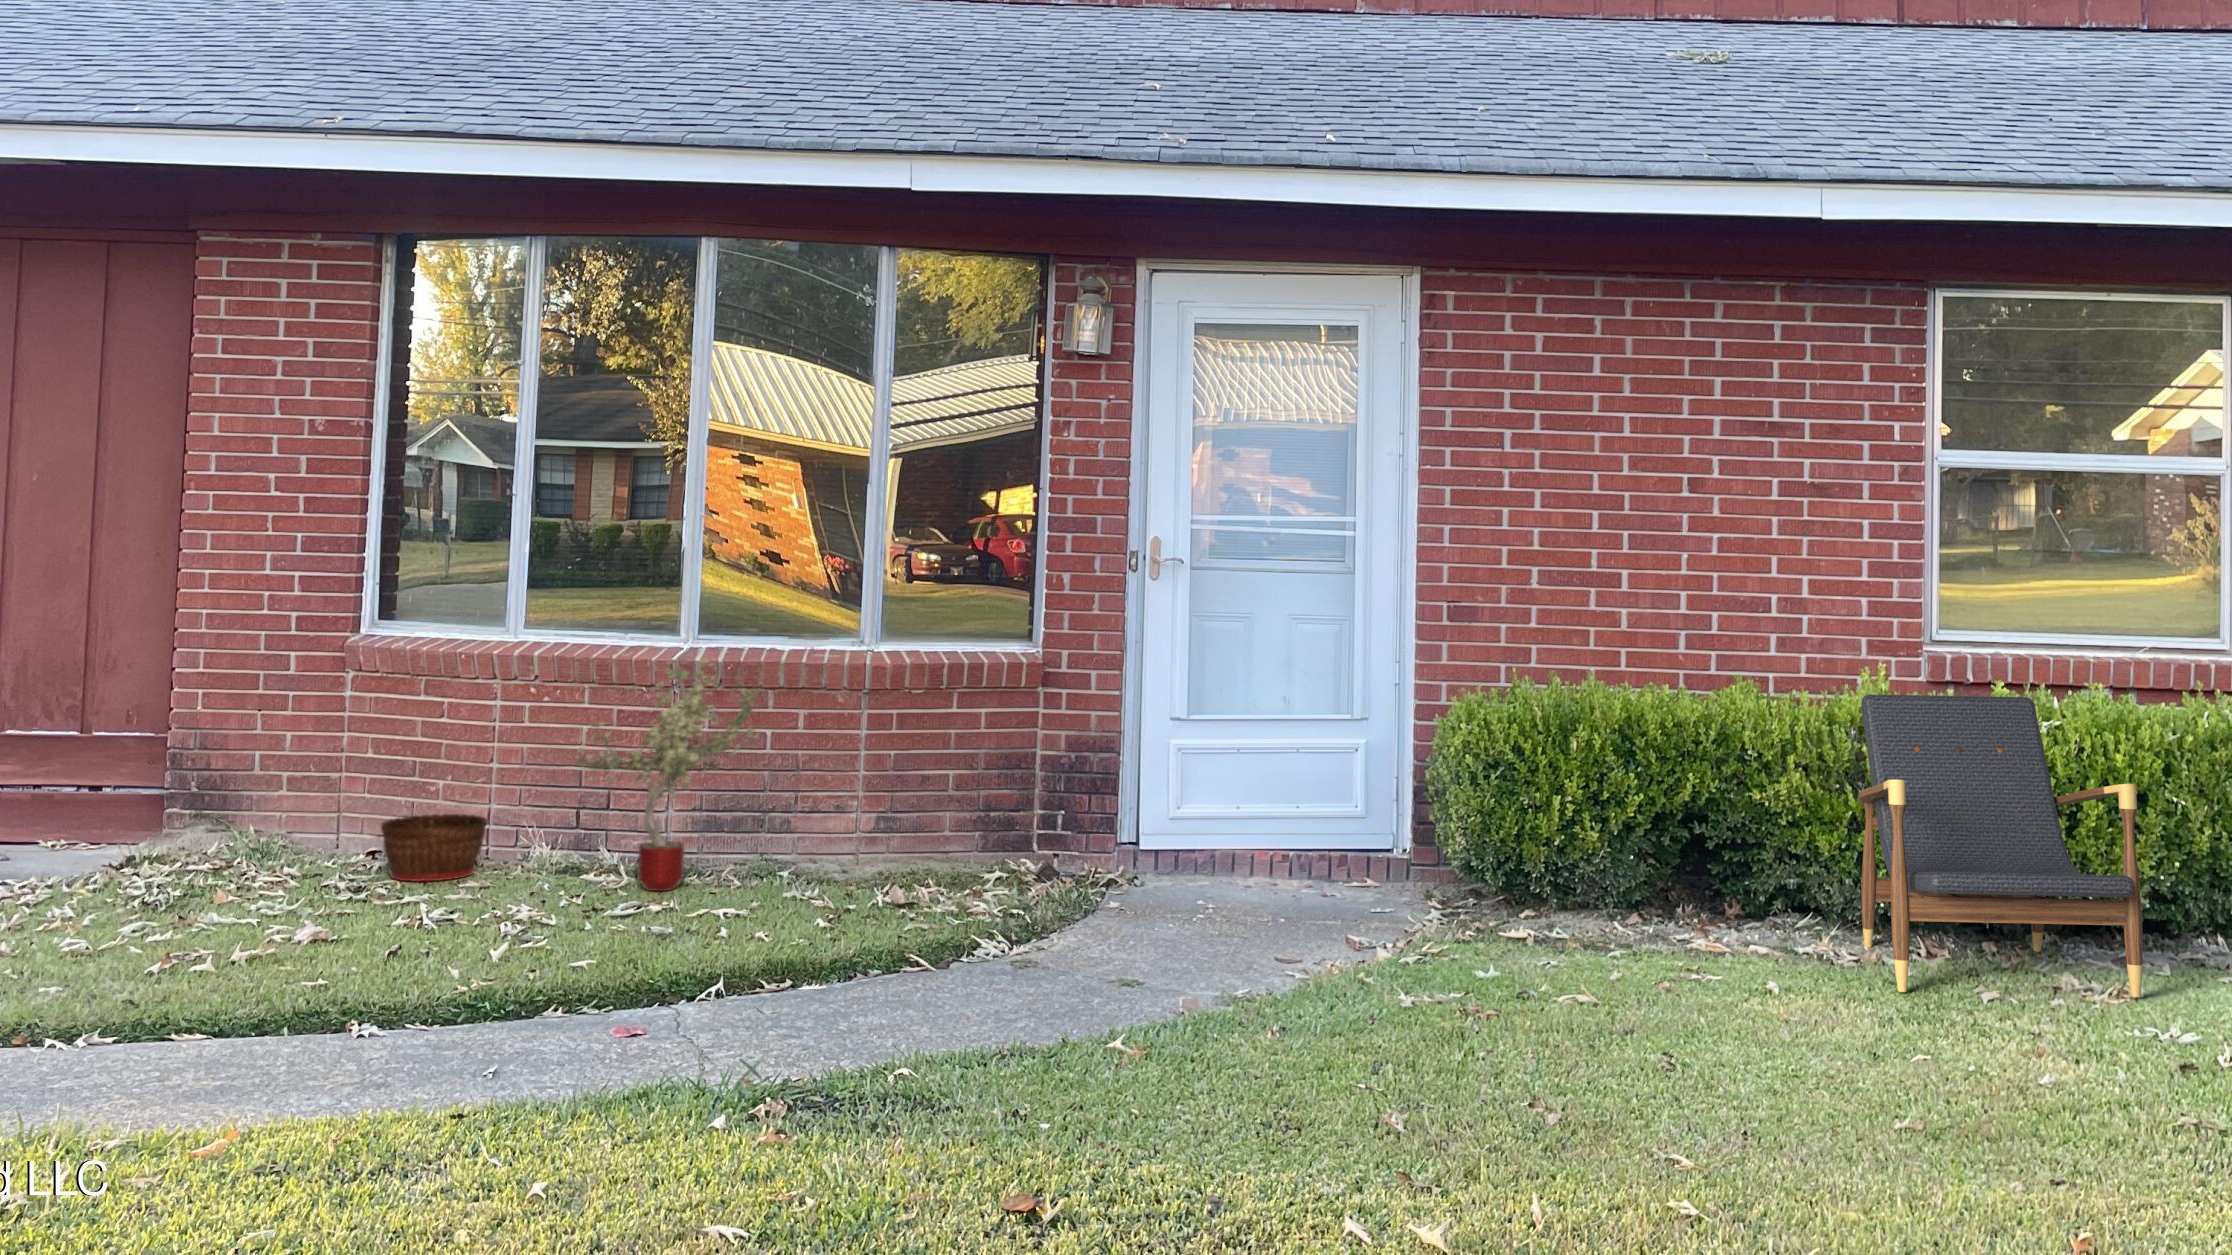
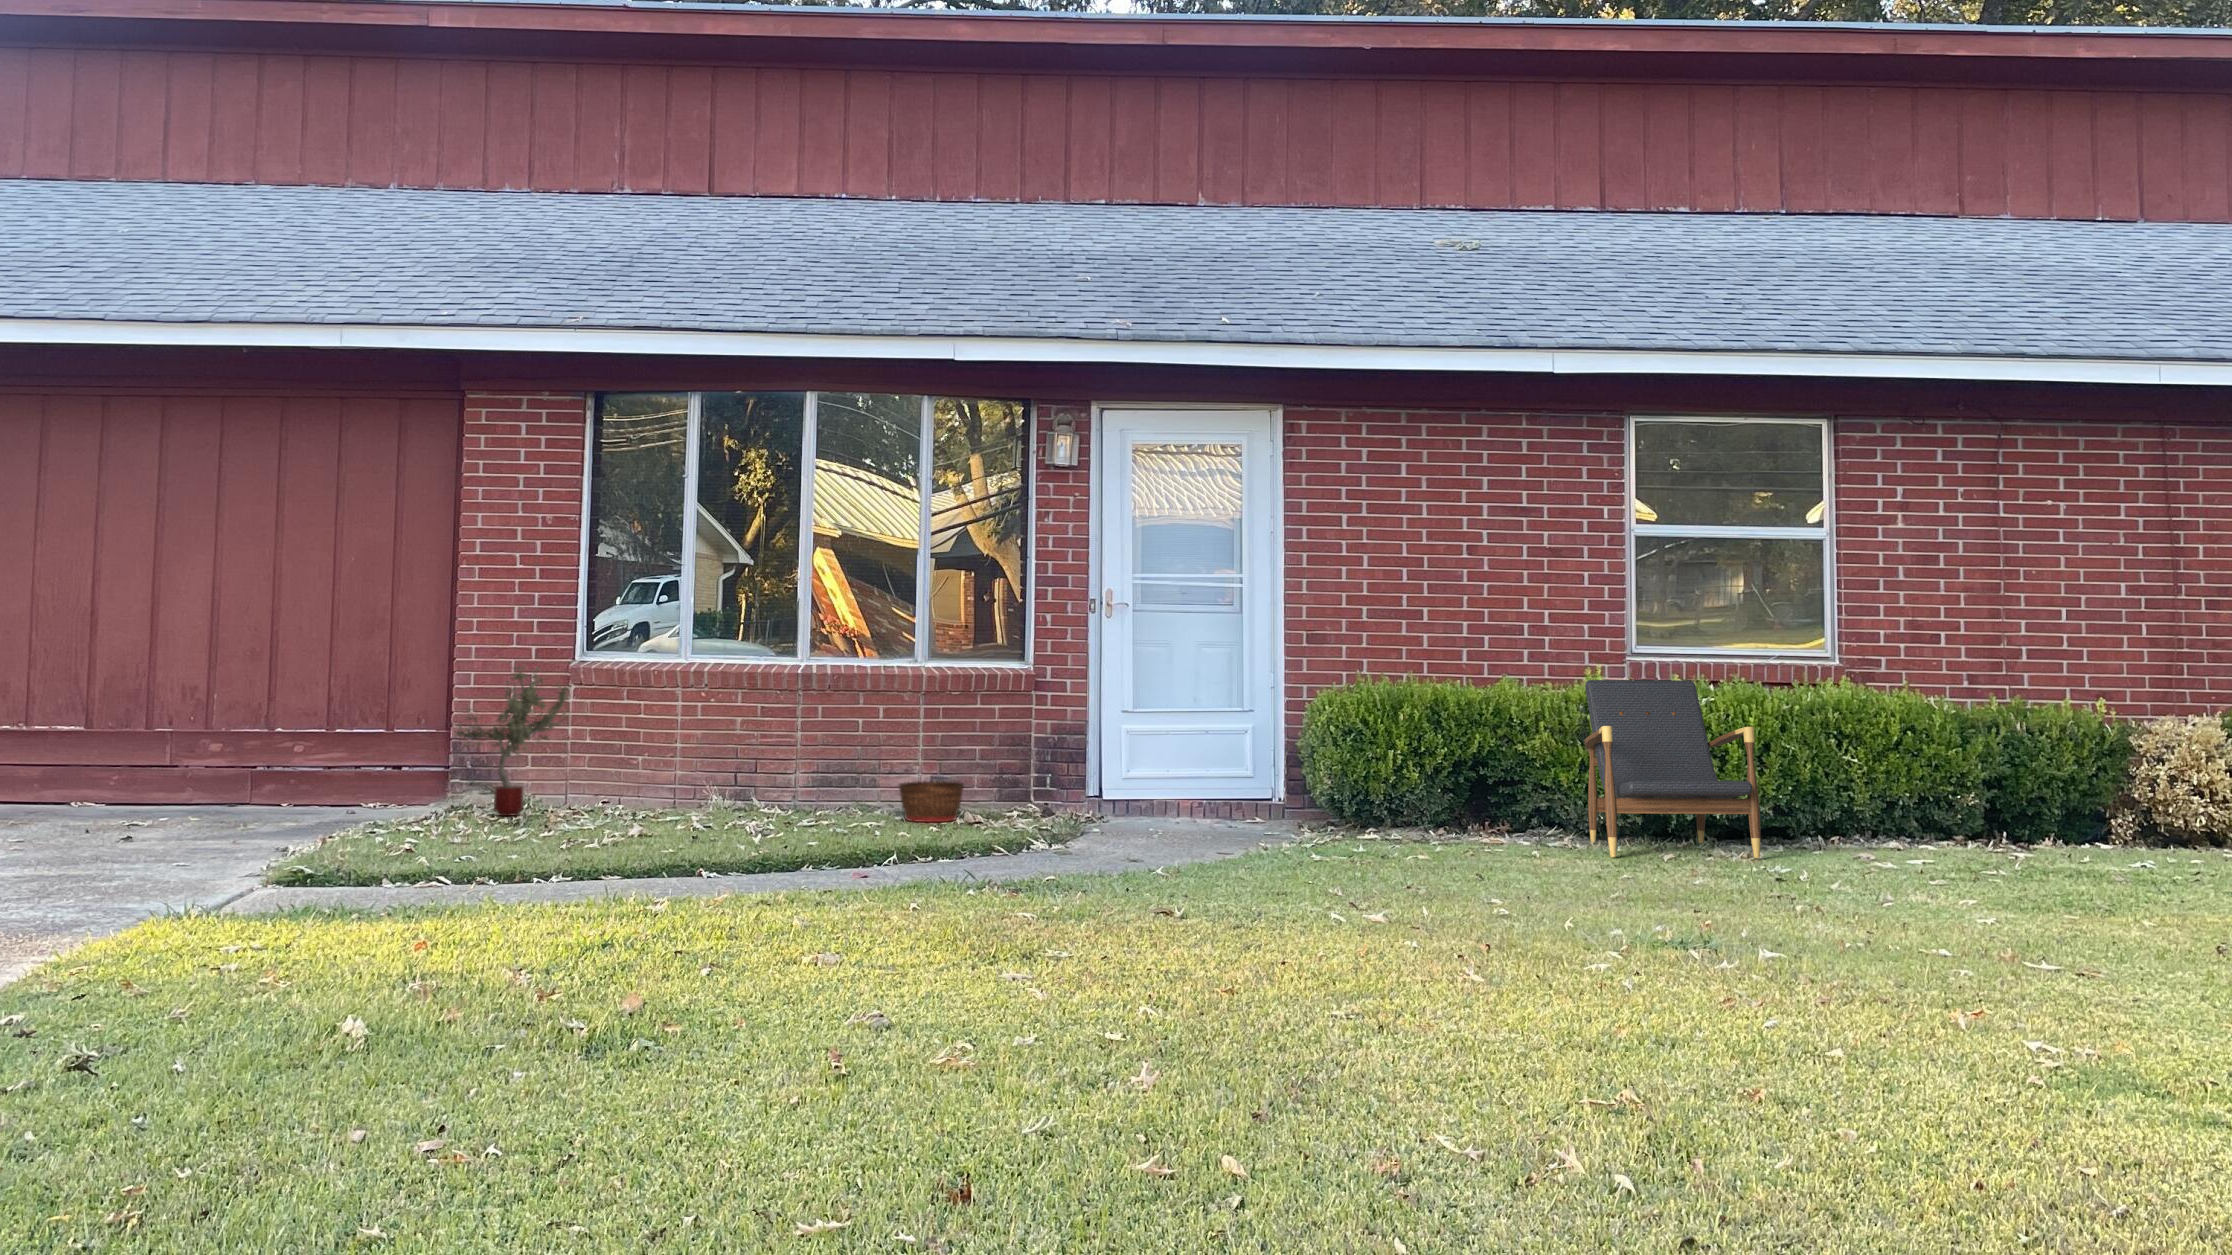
potted tree: present [574,658,758,891] -> present [455,666,568,816]
basket: present [381,814,487,882] -> present [899,781,964,822]

